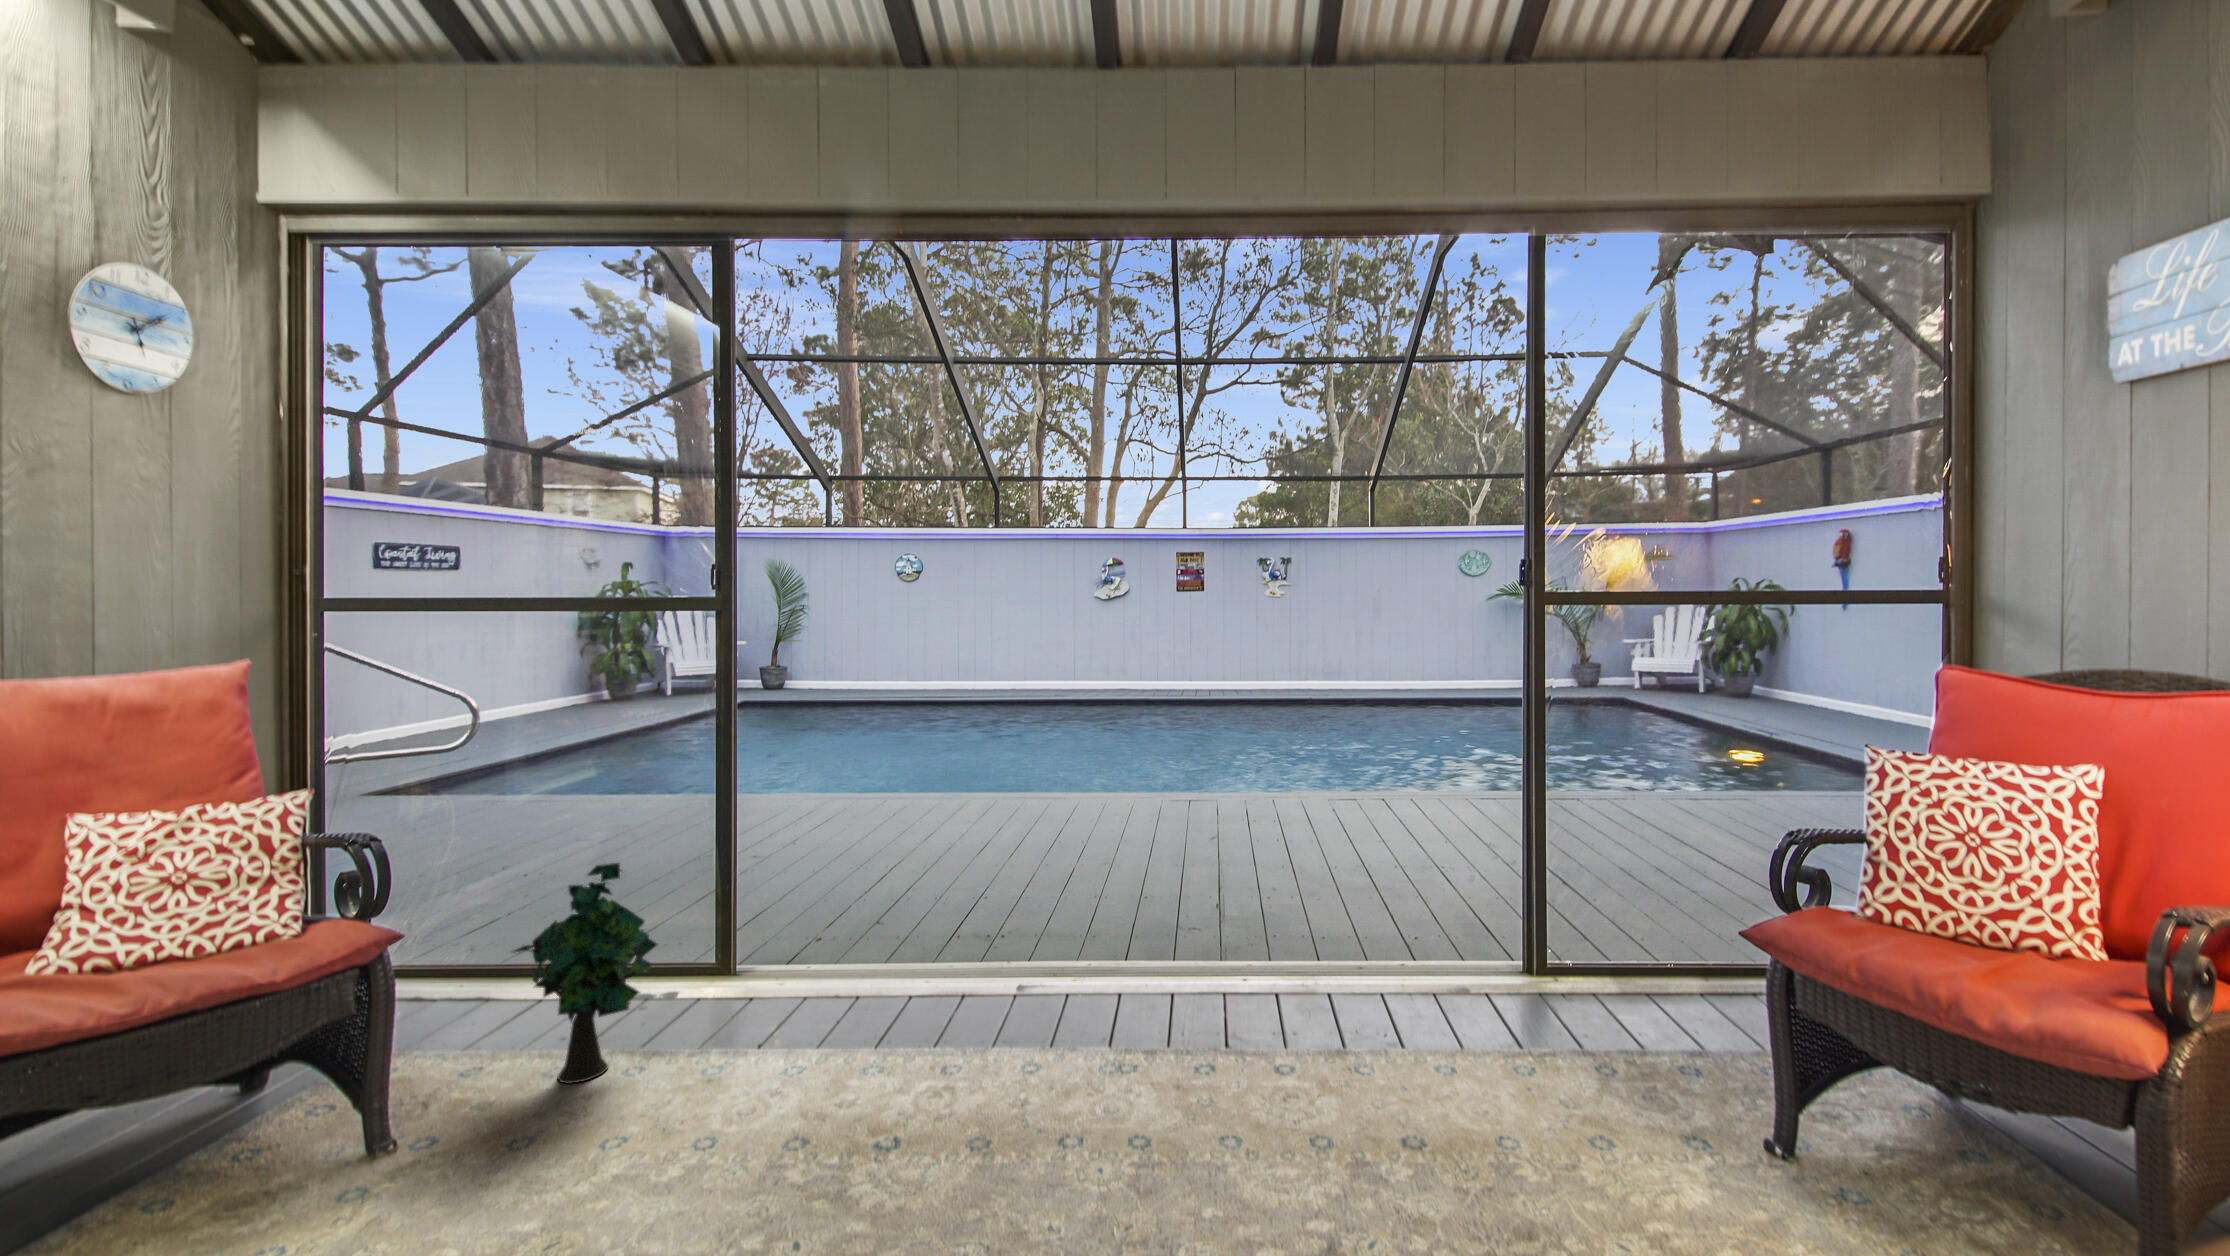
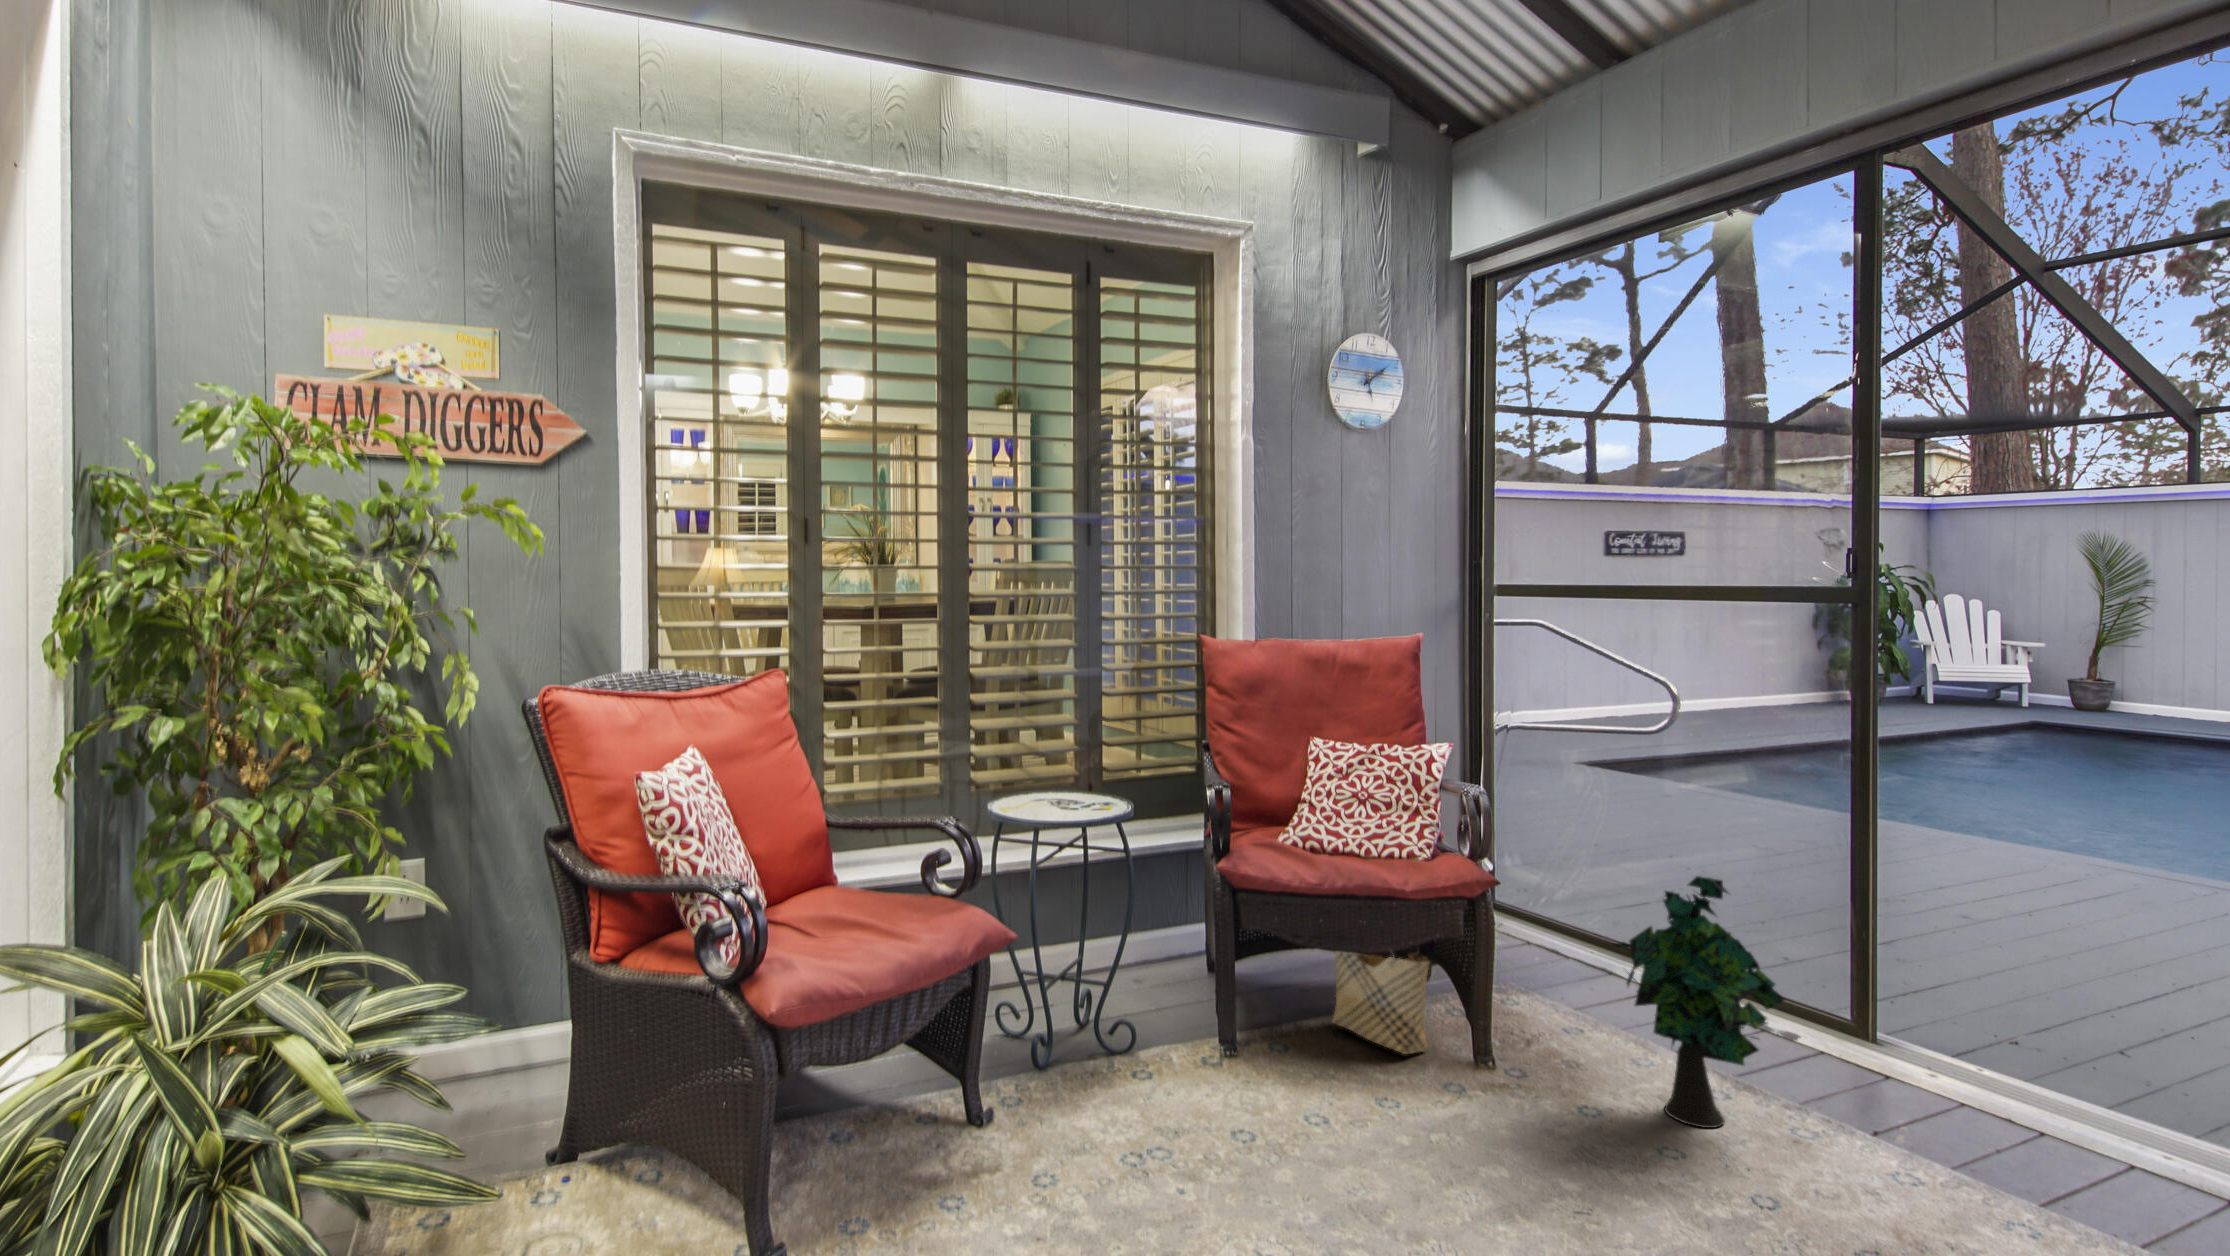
woven basket: none [110,988,290,1197] -> present [1333,947,1430,1054]

